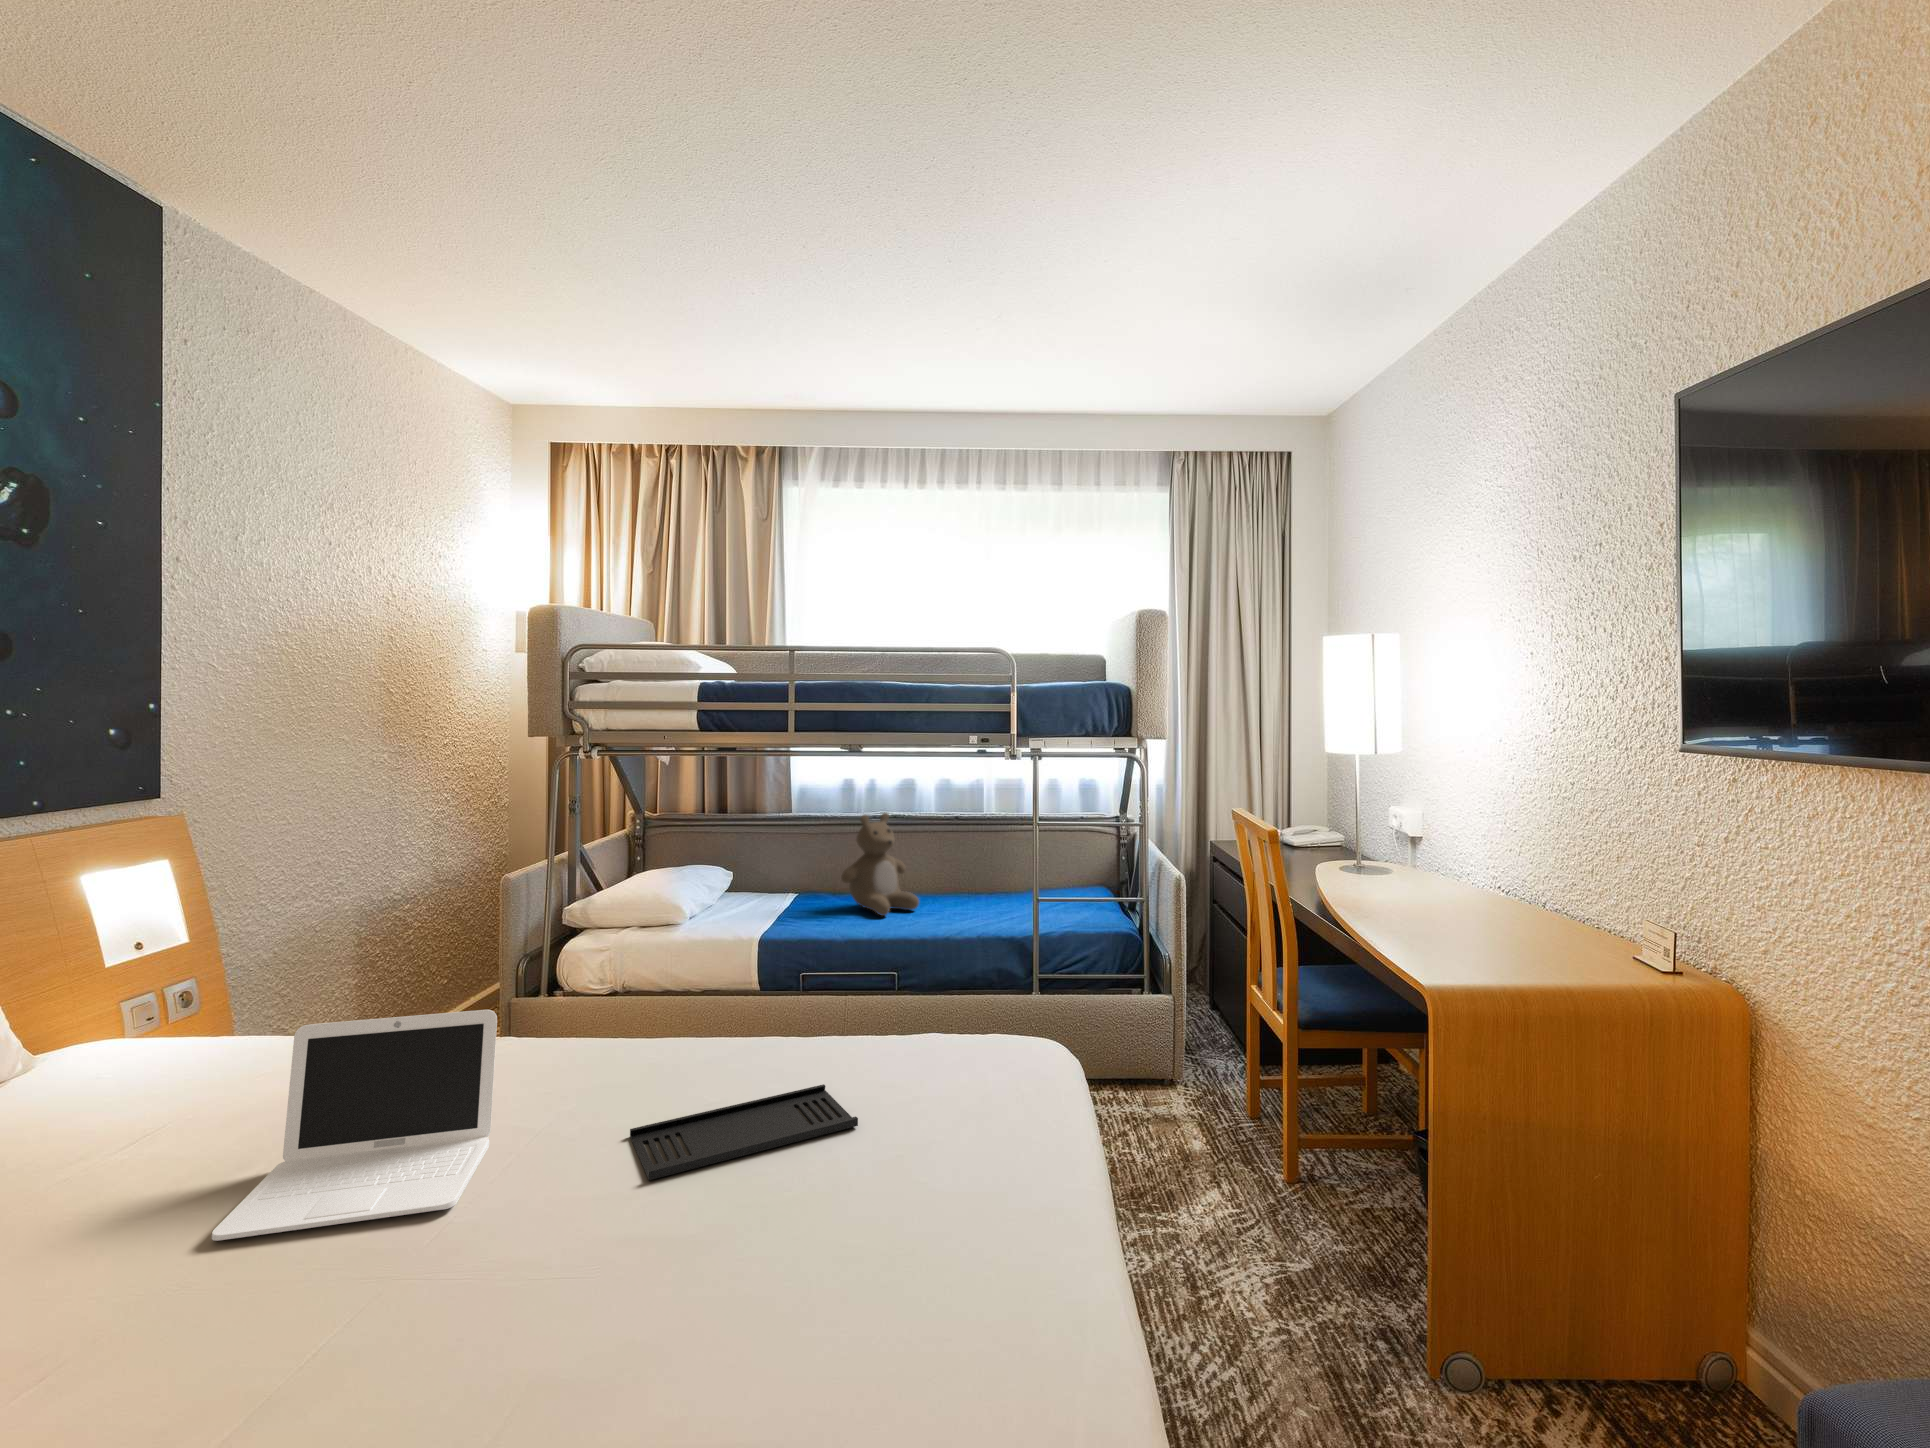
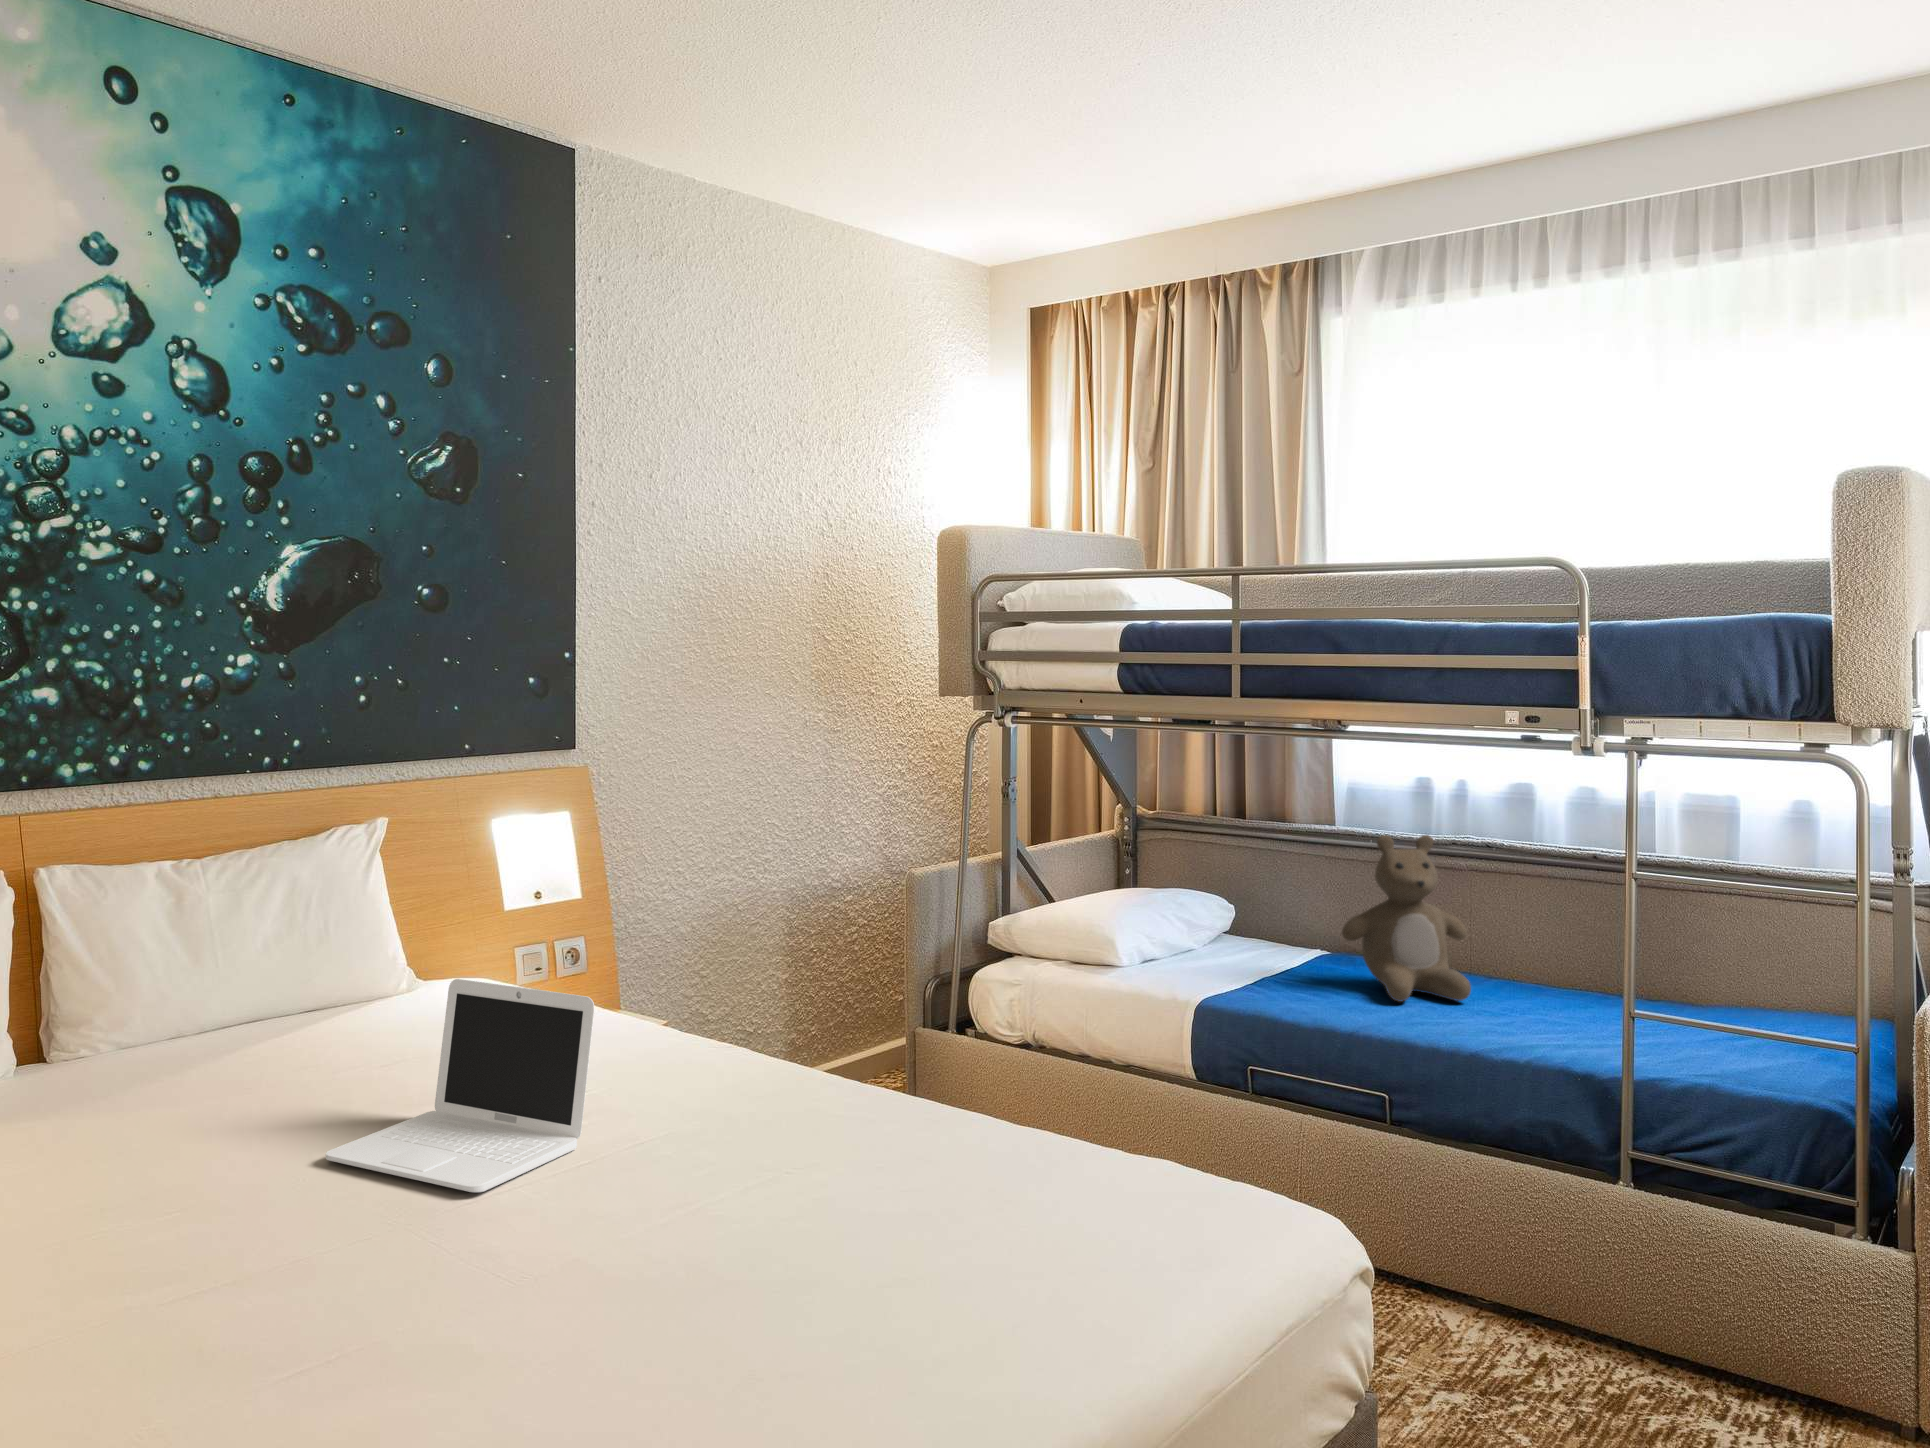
tray: present [630,1084,858,1180] -> none [642,1171,935,1250]

